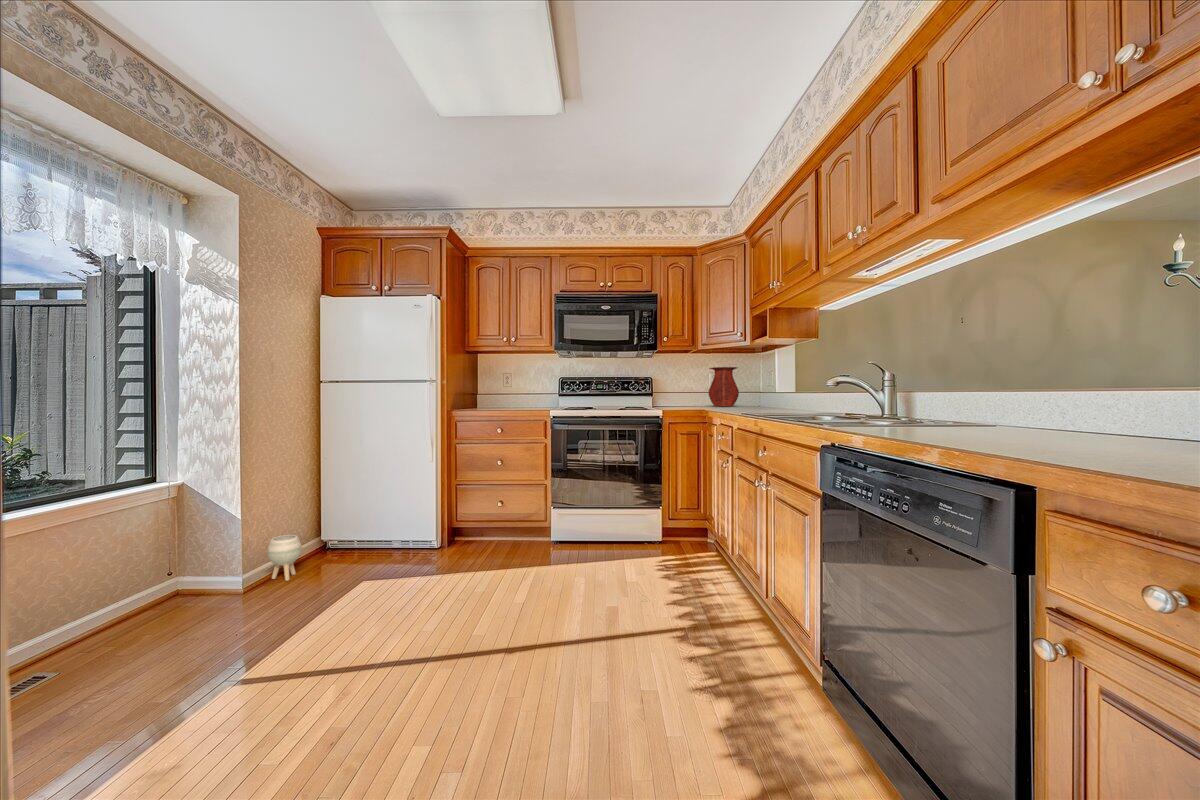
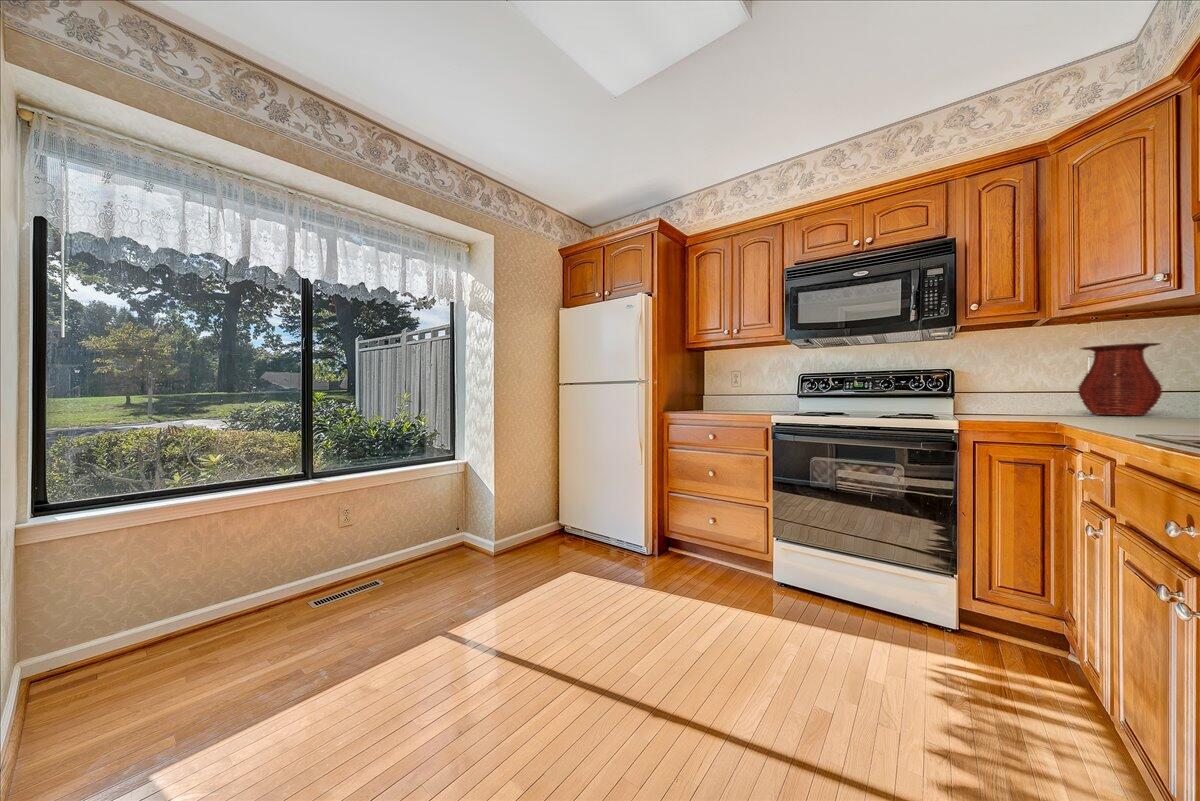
planter: present [267,535,301,581] -> none [493,520,520,562]

